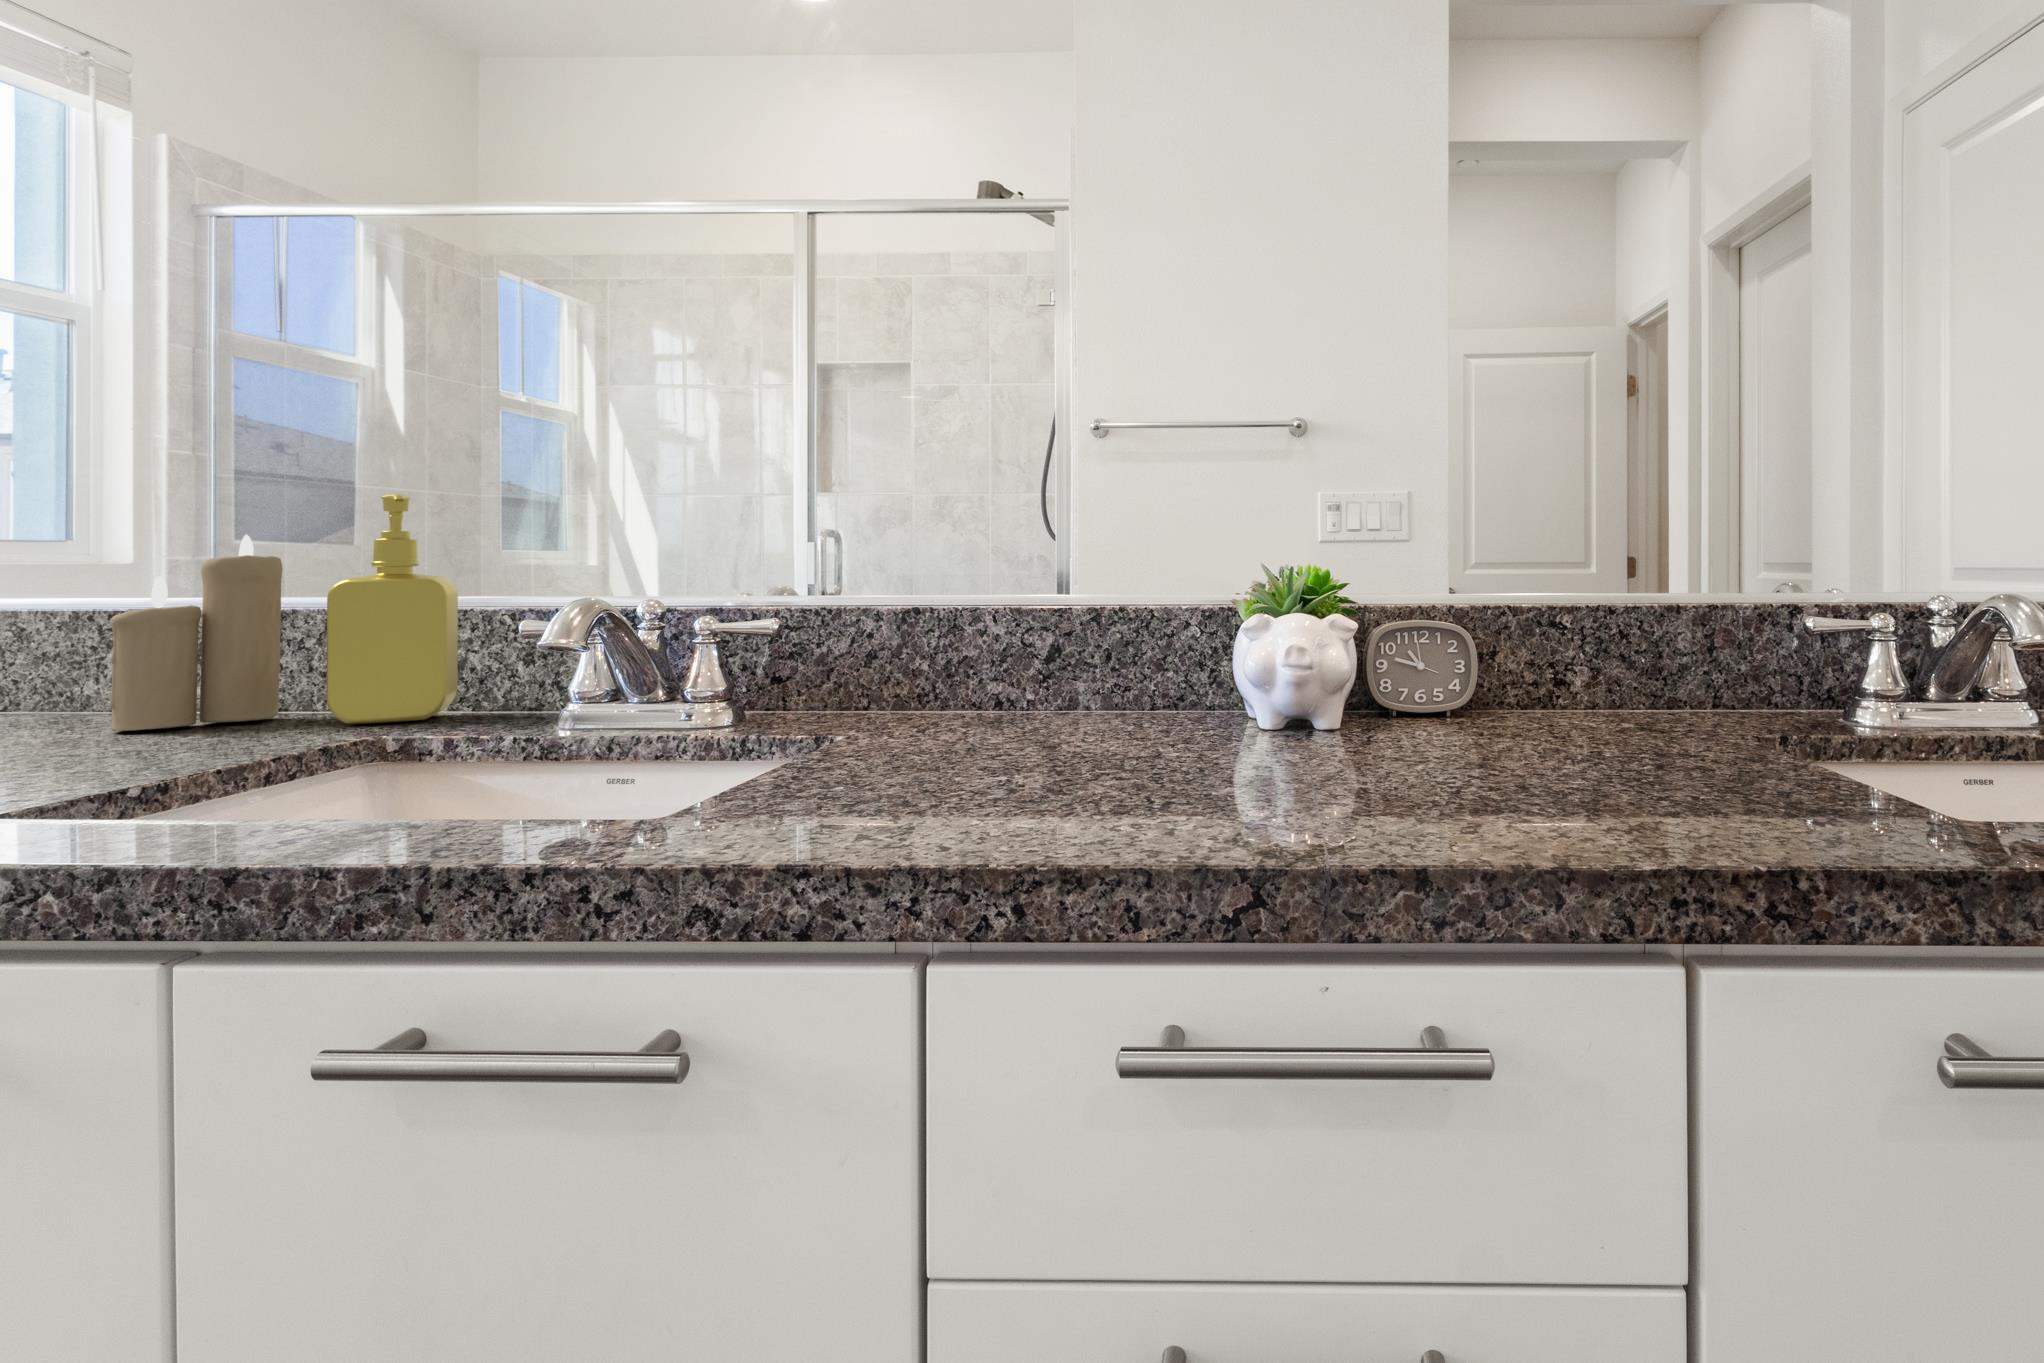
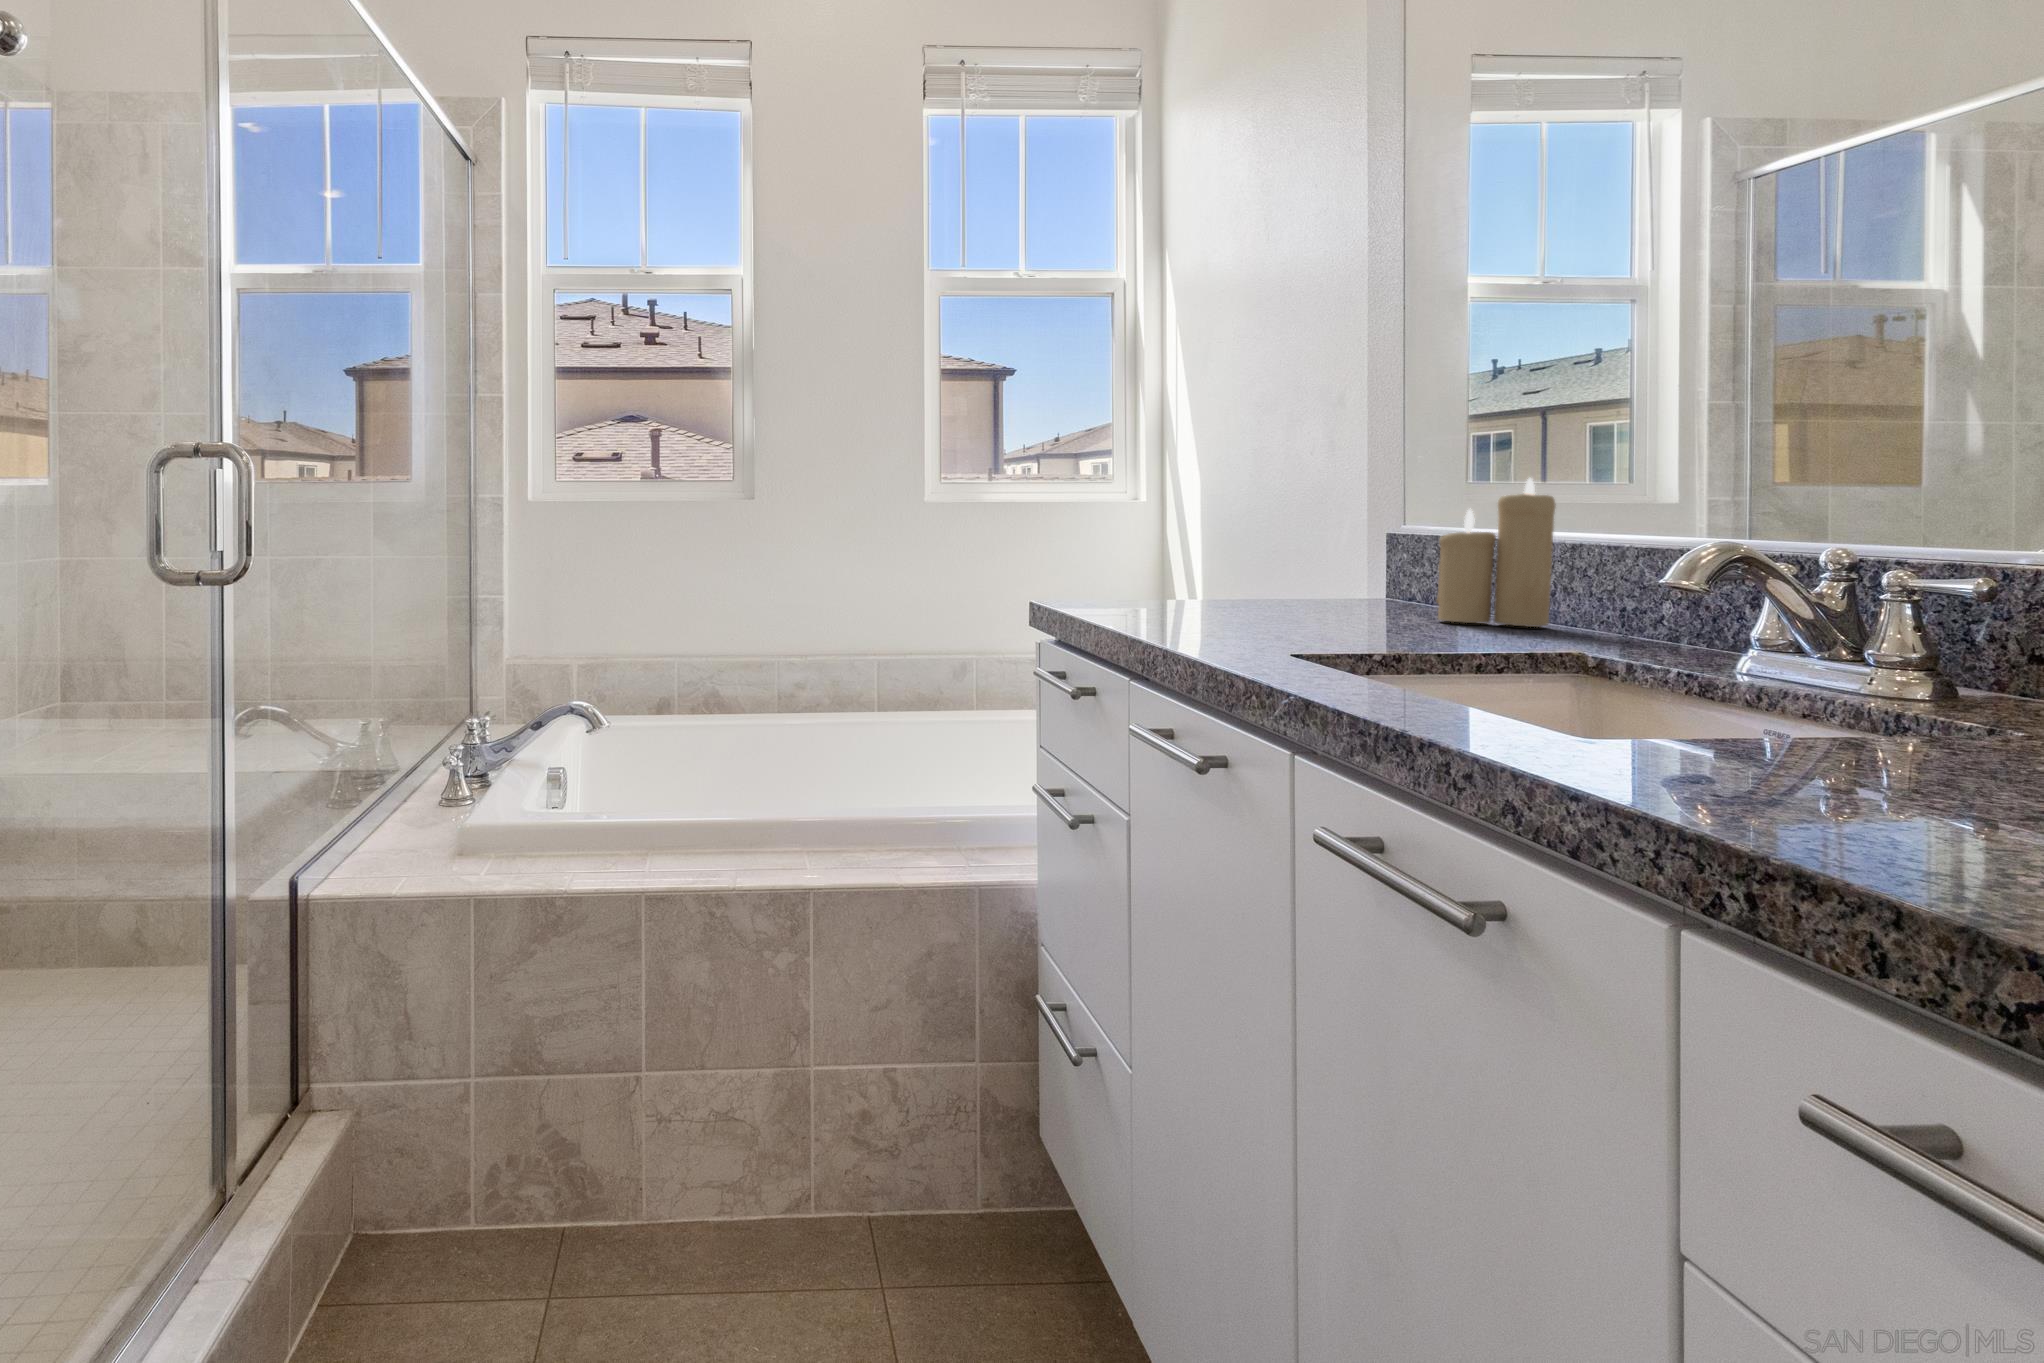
soap dispenser: present [326,494,458,724] -> none [1565,441,1686,645]

